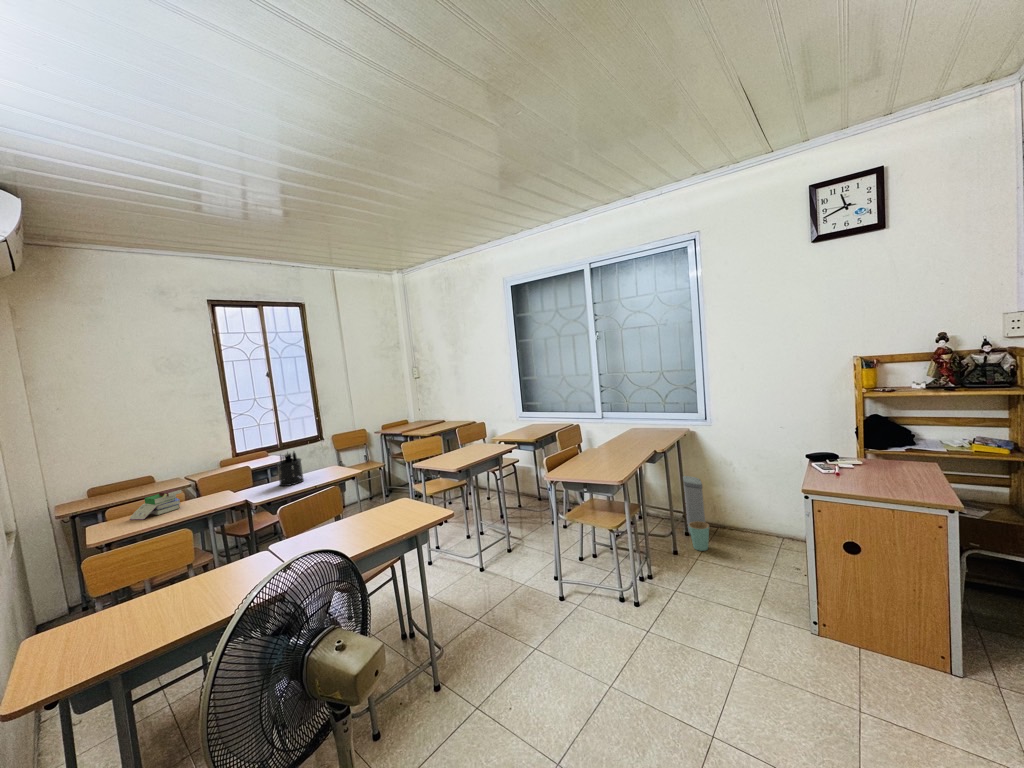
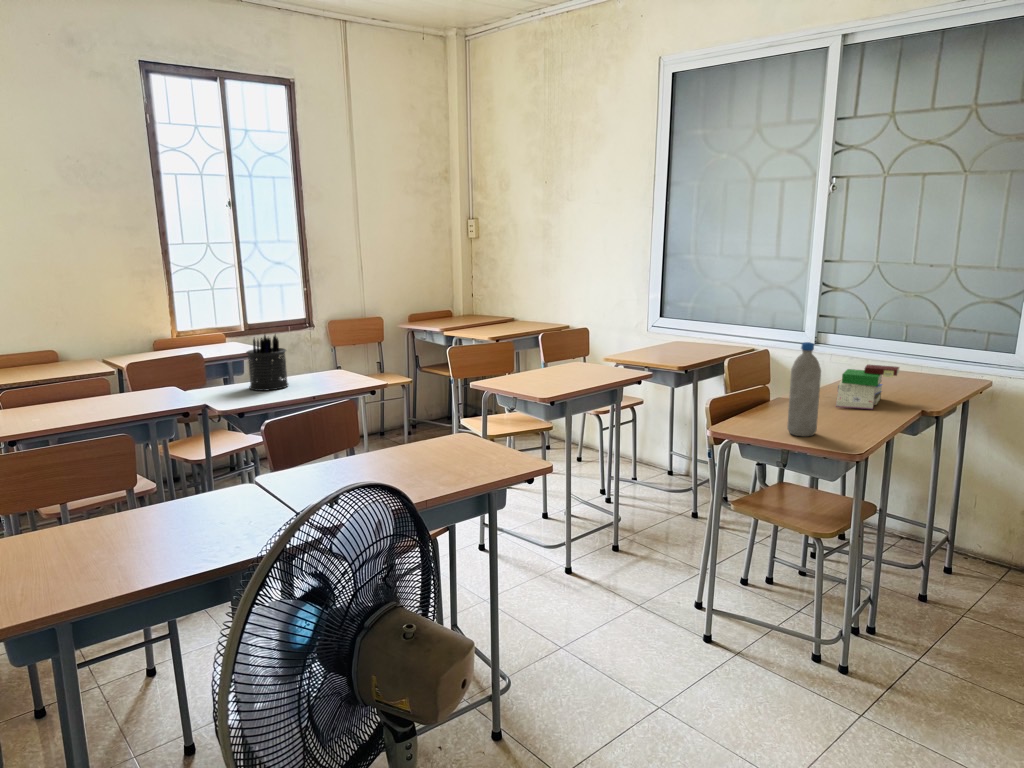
water bottle: none [578,423,596,474] -> present [787,342,821,436]
trash can: present [683,476,709,551] -> none [947,466,1000,601]
book: present [130,489,182,520] -> present [836,365,899,409]

